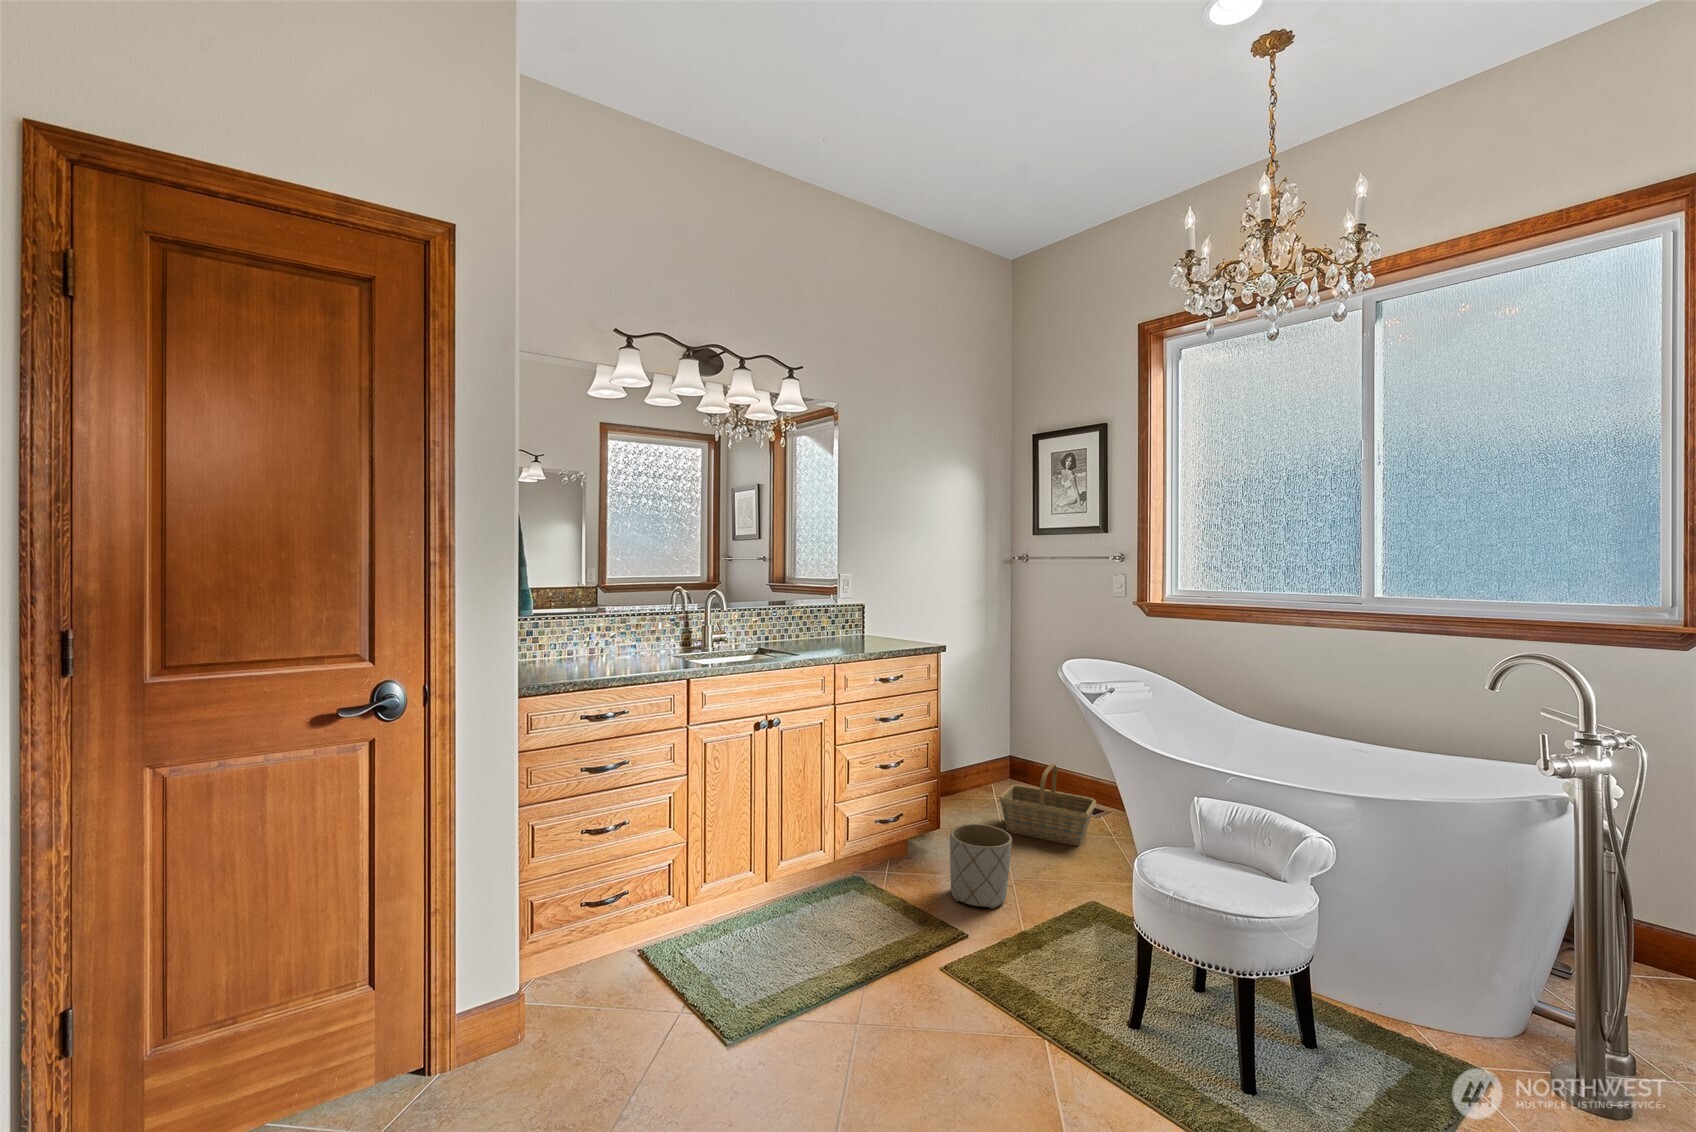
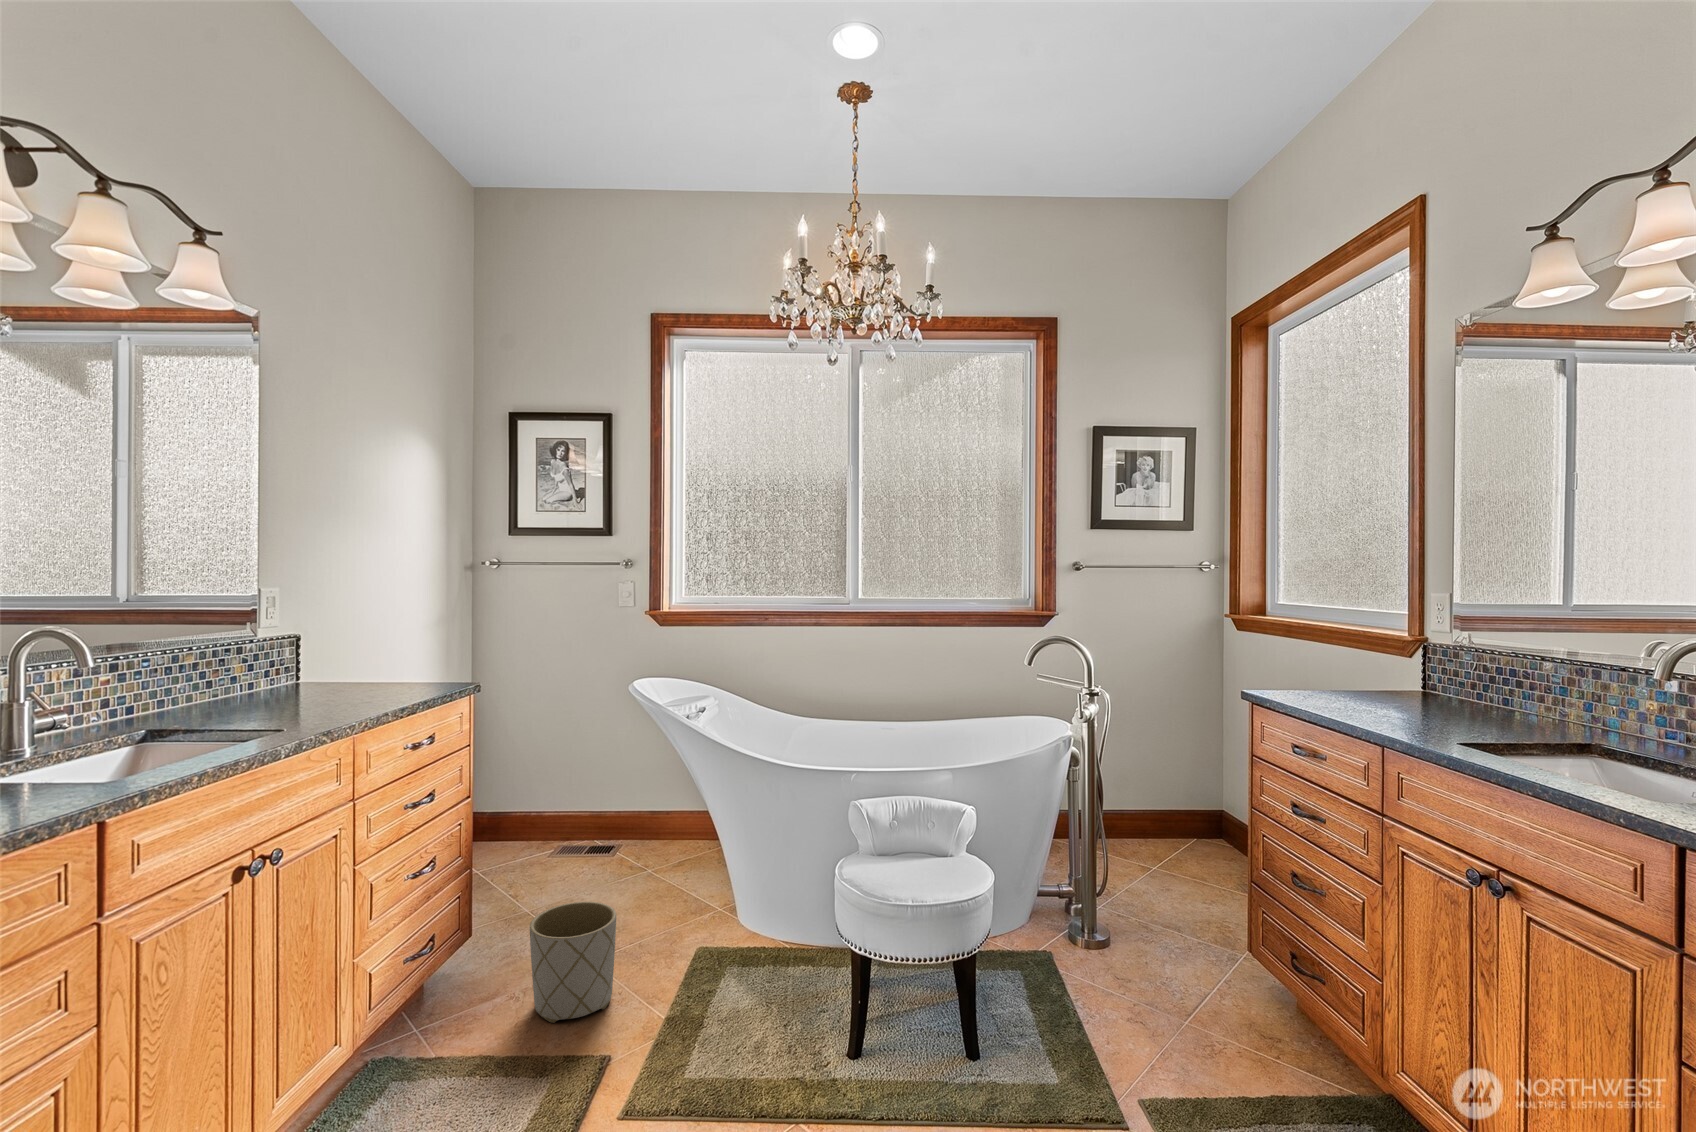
basket: present [999,764,1096,846] -> none [517,805,634,907]

